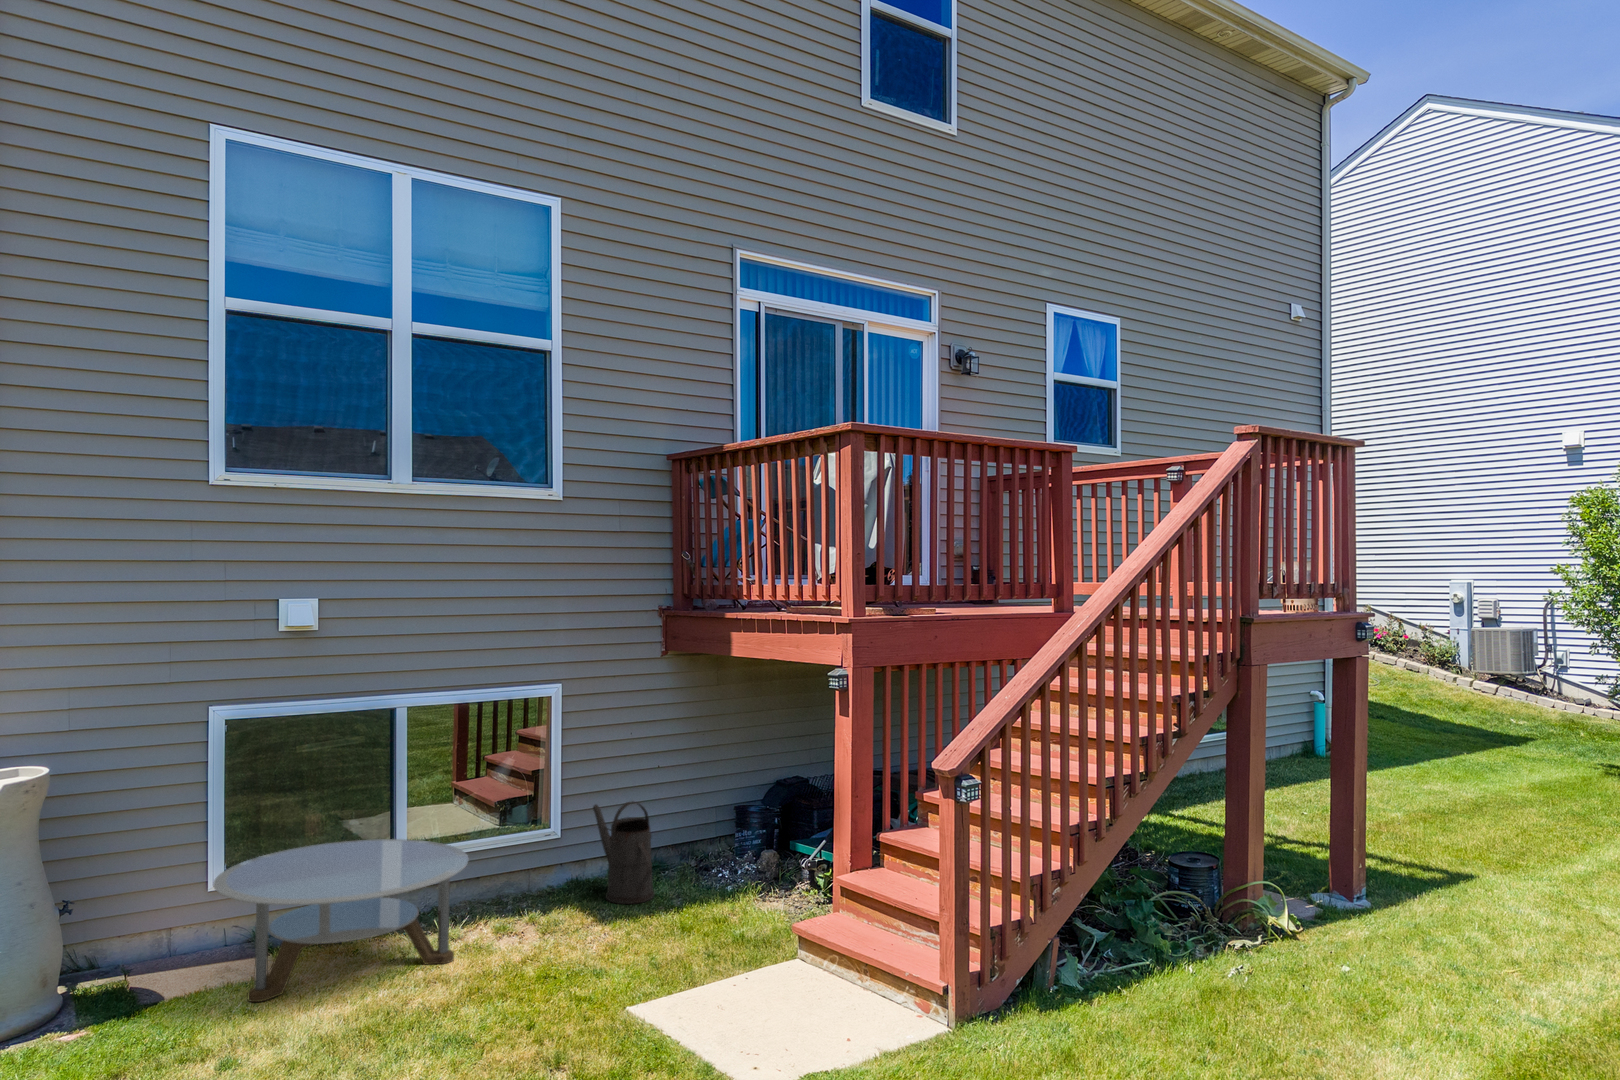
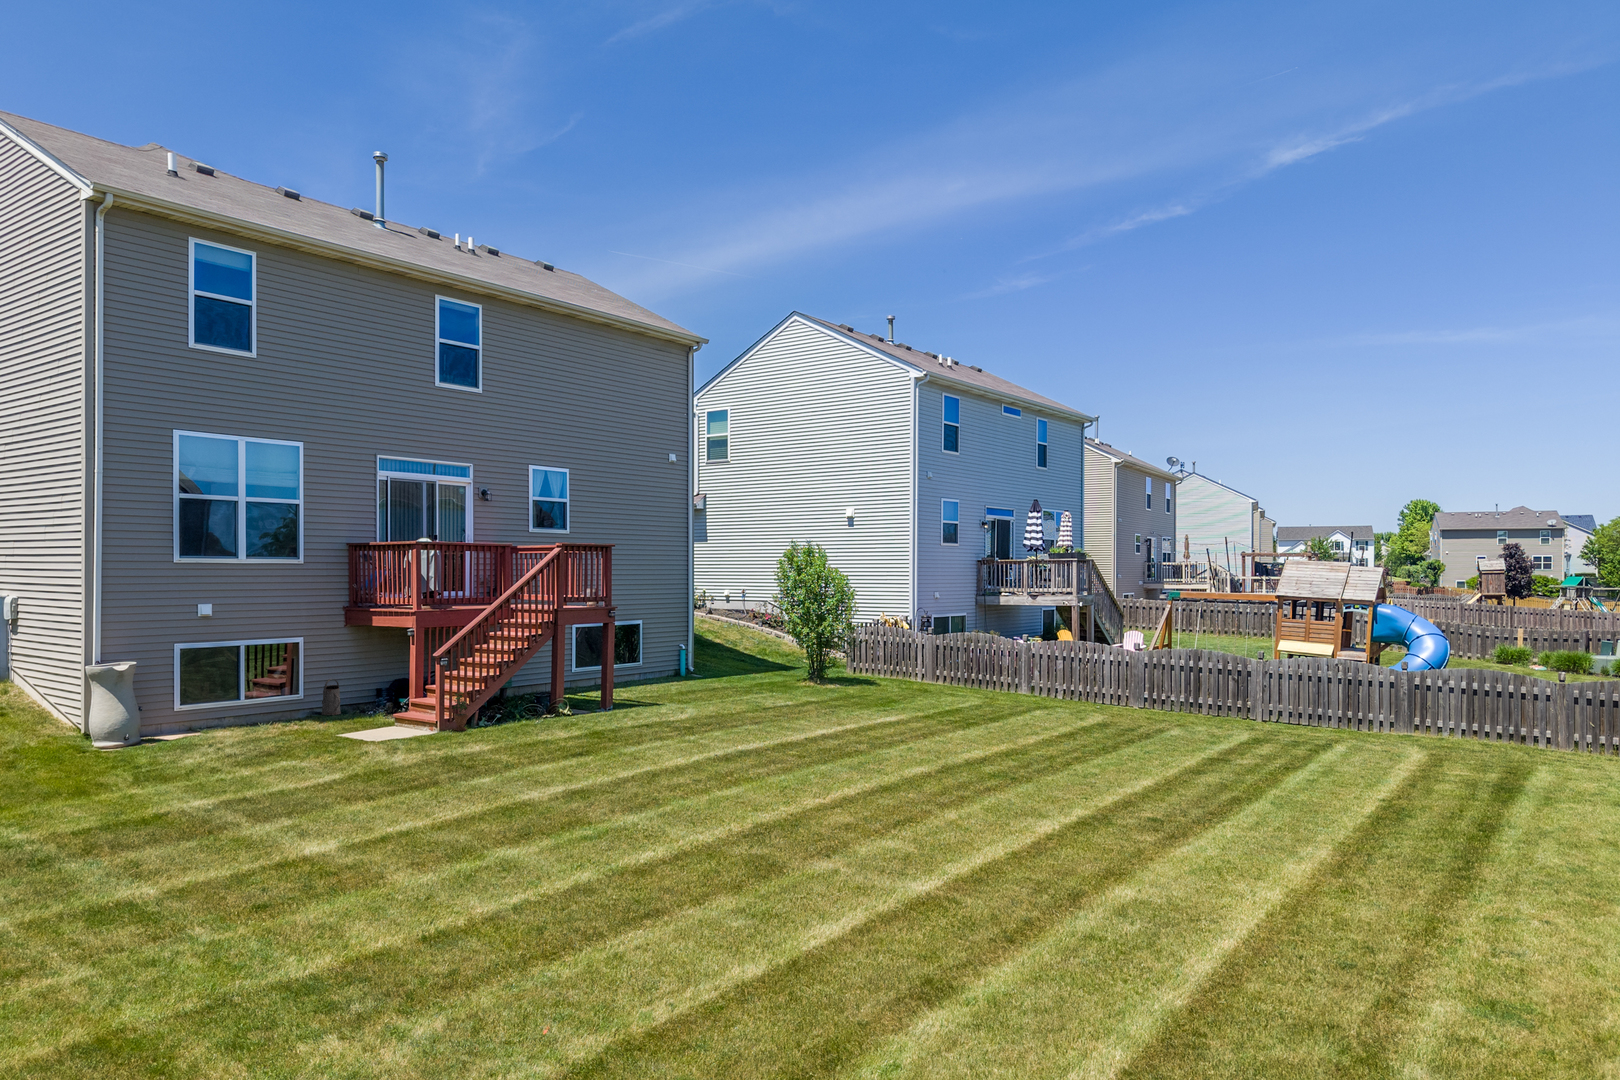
round table: present [213,839,469,1002] -> none [185,692,275,735]
potted plant: none [997,892,1051,1043] -> present [454,692,468,731]

